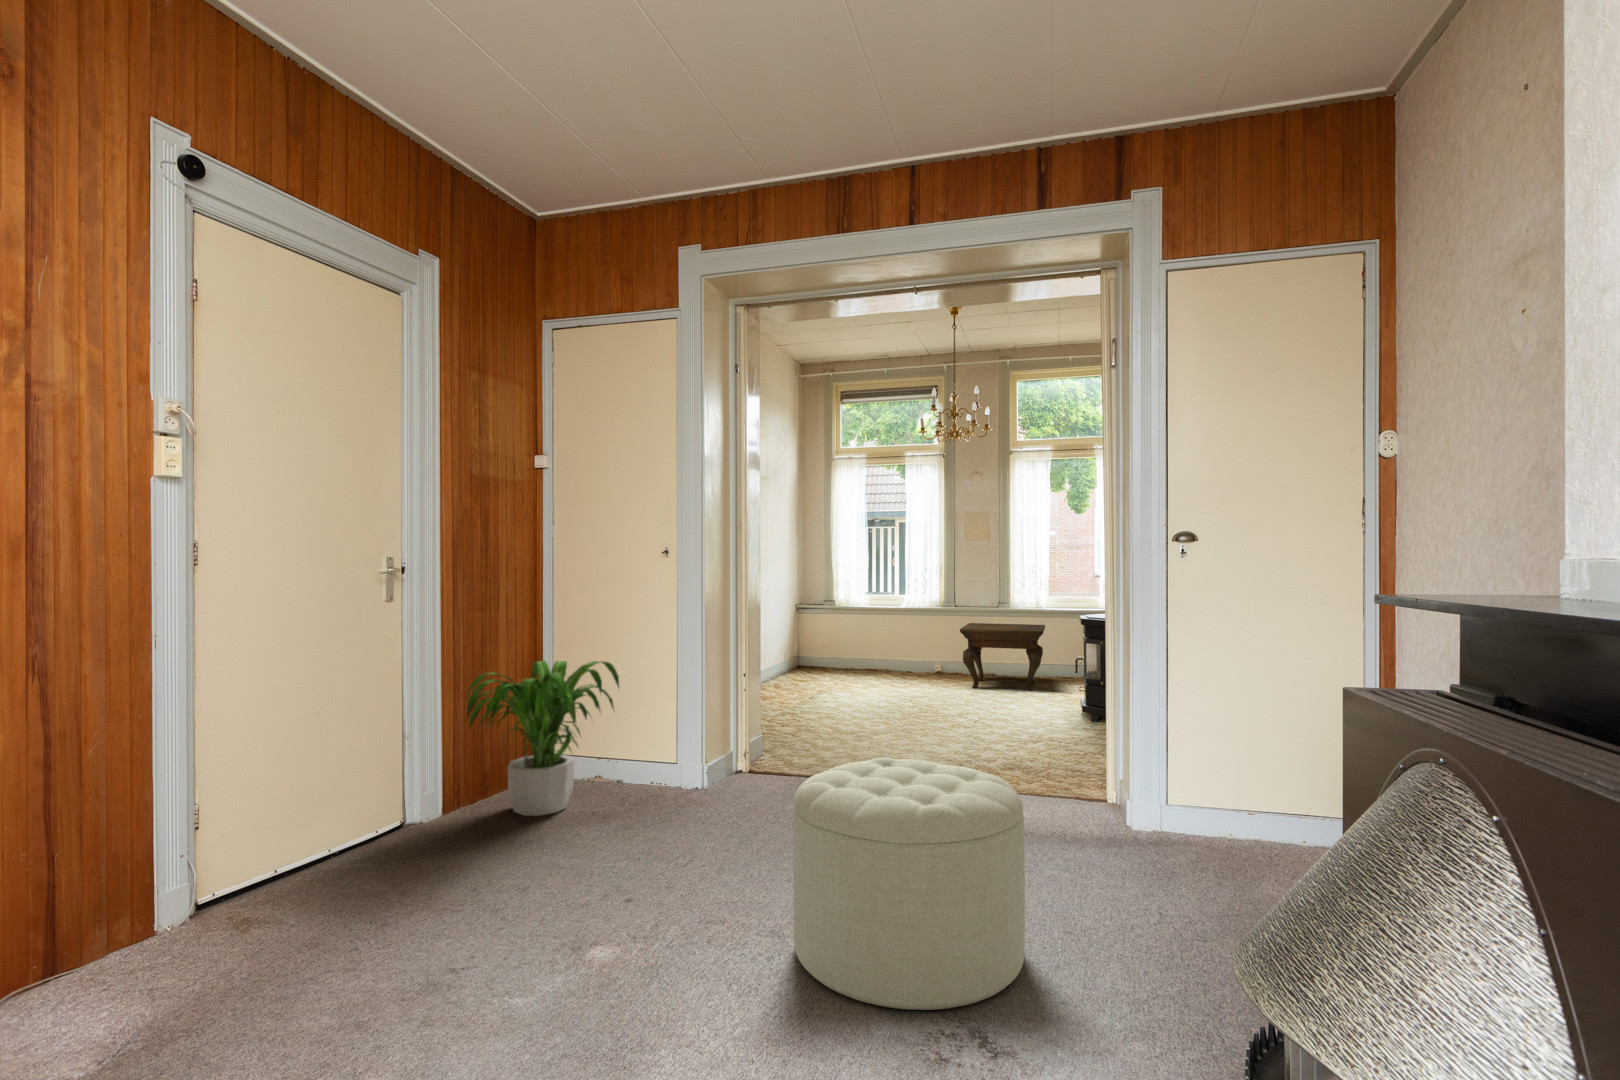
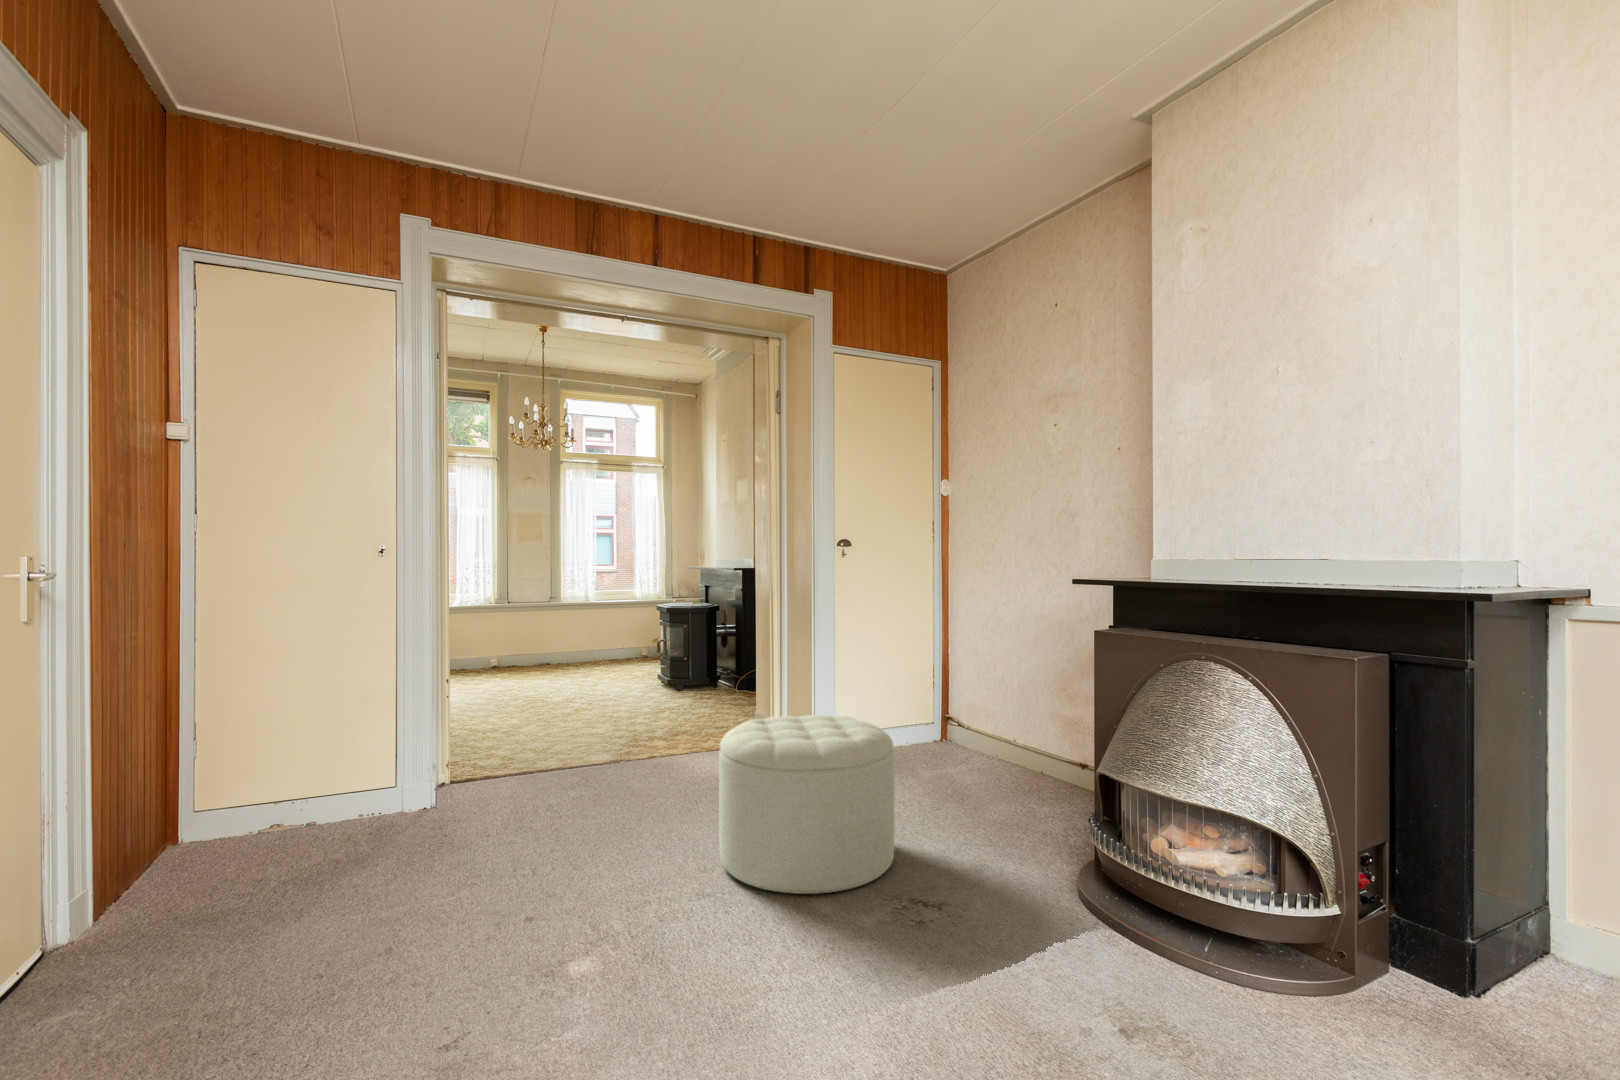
side table: present [960,623,1045,691] -> none [526,618,611,681]
potted plant: present [465,660,619,816] -> none [139,679,360,882]

